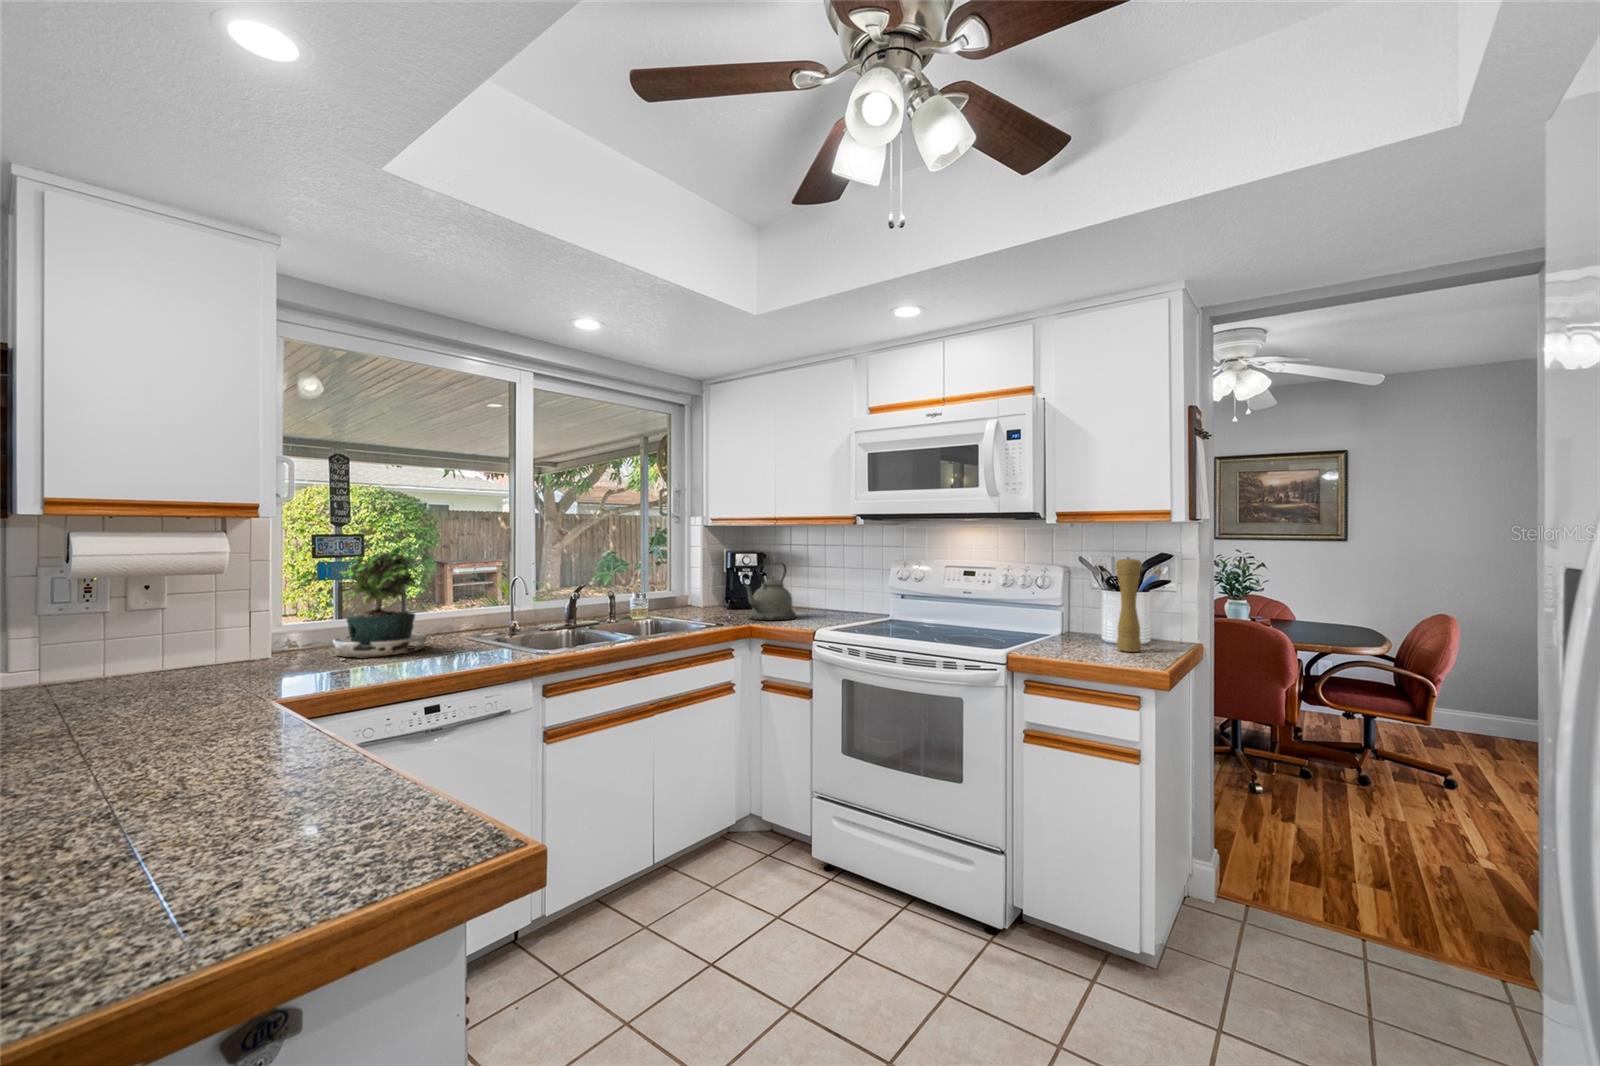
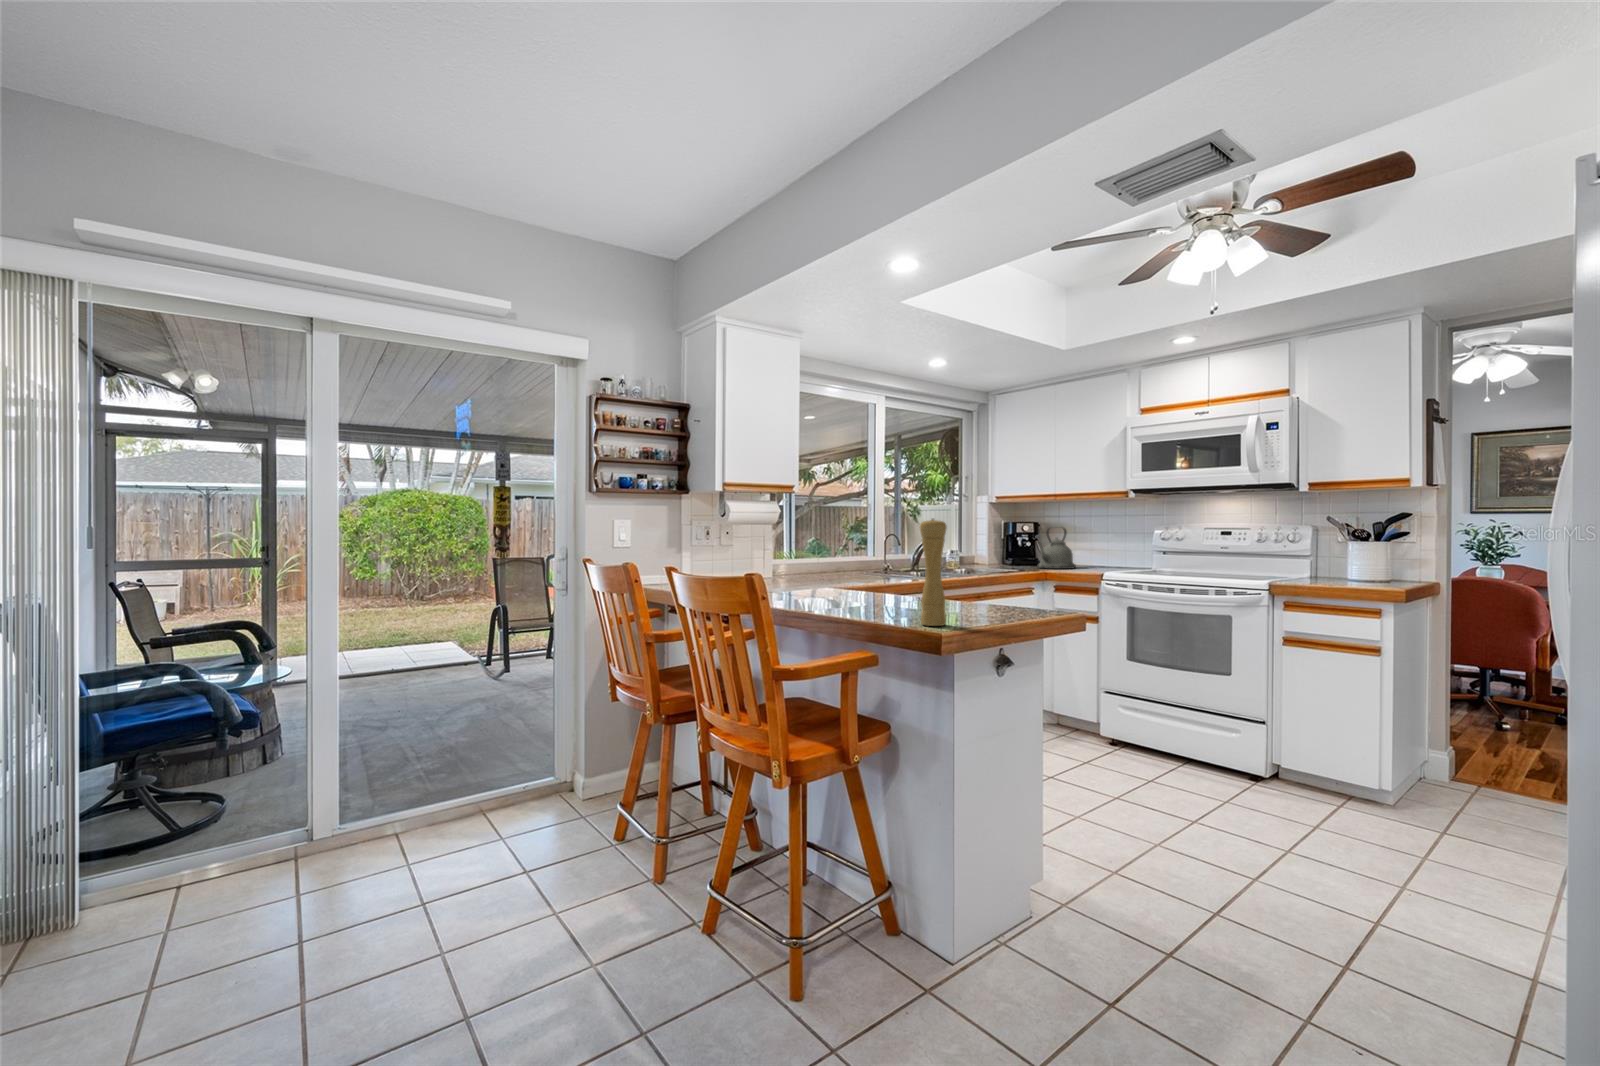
potted plant: present [333,546,427,660] -> none [801,510,850,580]
pepper mill: present [1116,557,1142,652] -> present [920,519,947,626]

